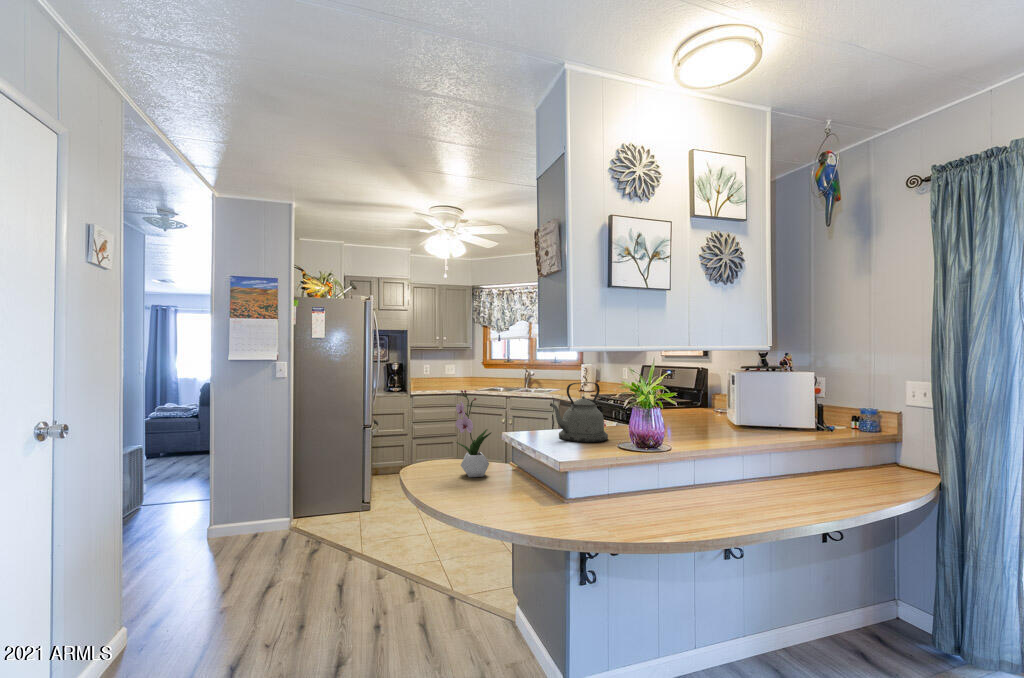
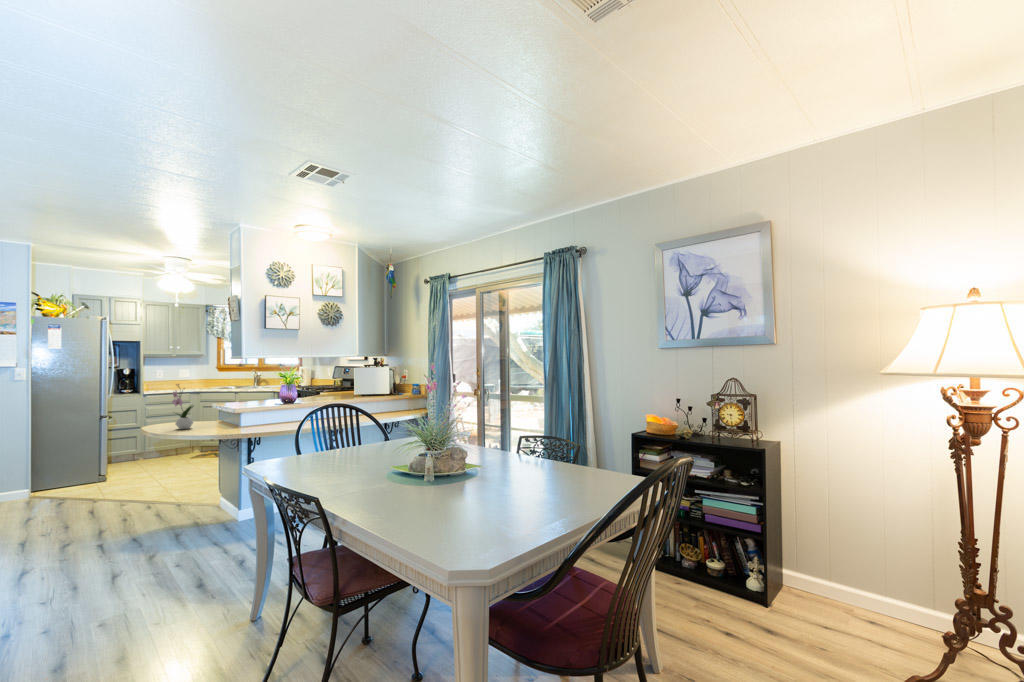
kettle: present [550,382,608,442] -> none [232,378,269,409]

